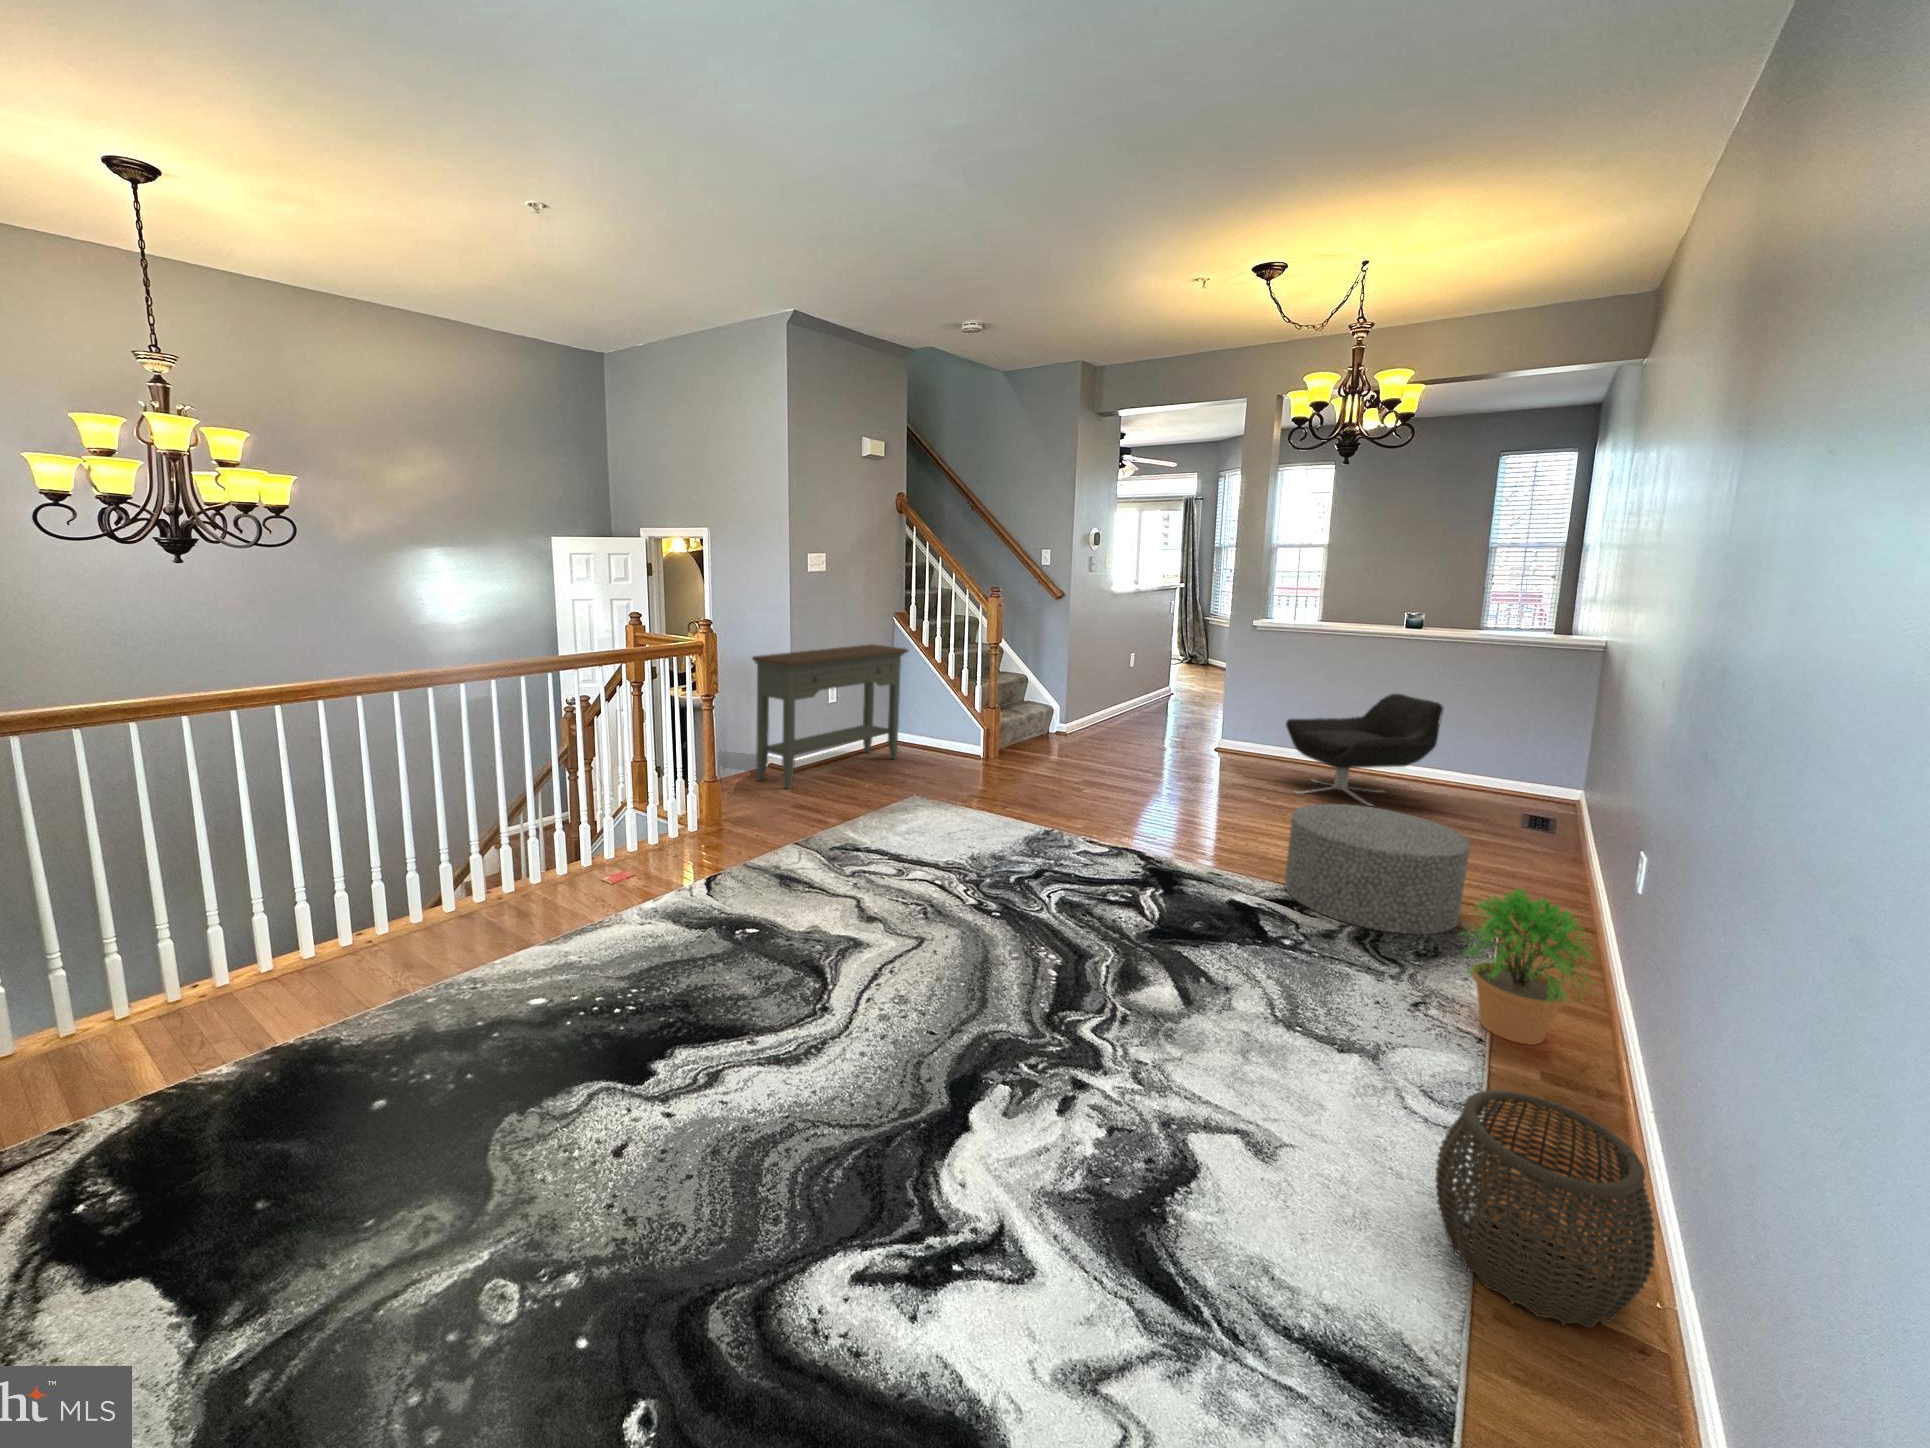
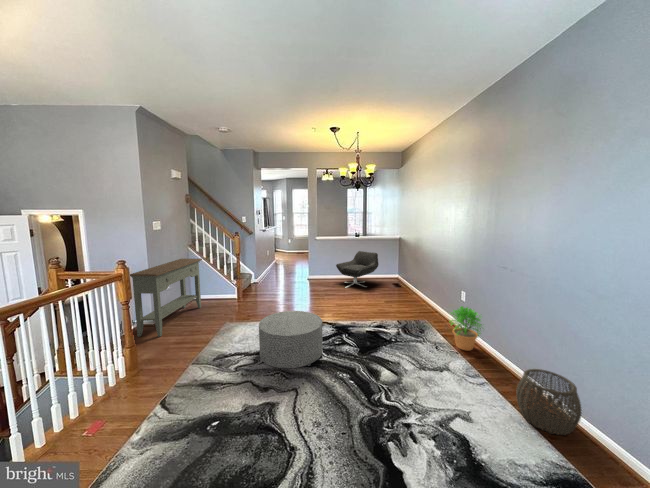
ottoman: present [1284,804,1470,934] -> present [259,311,322,368]

